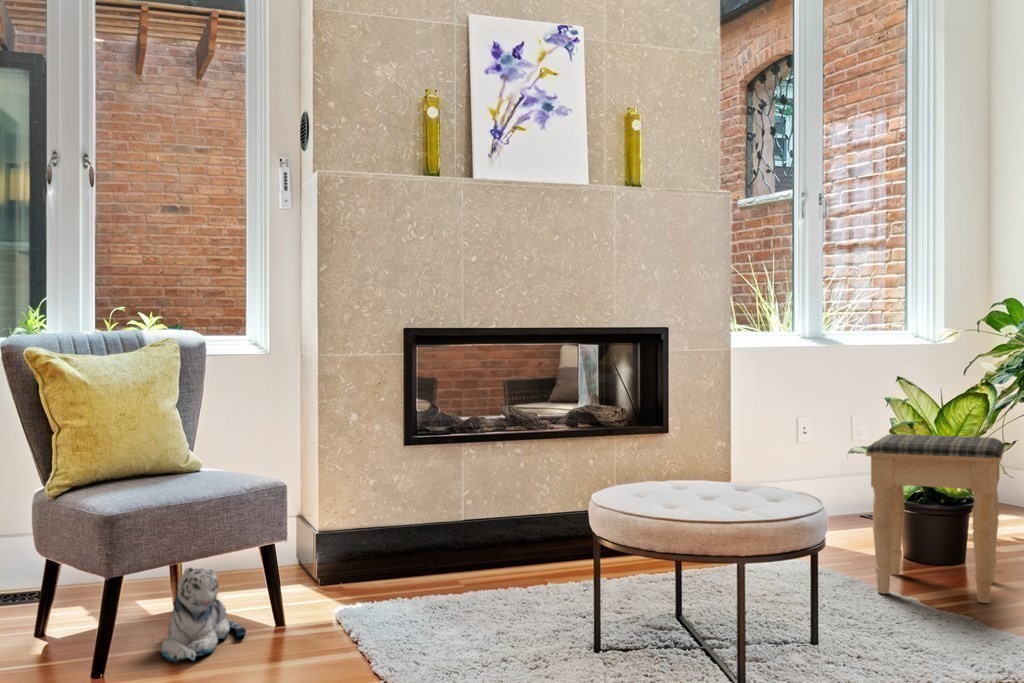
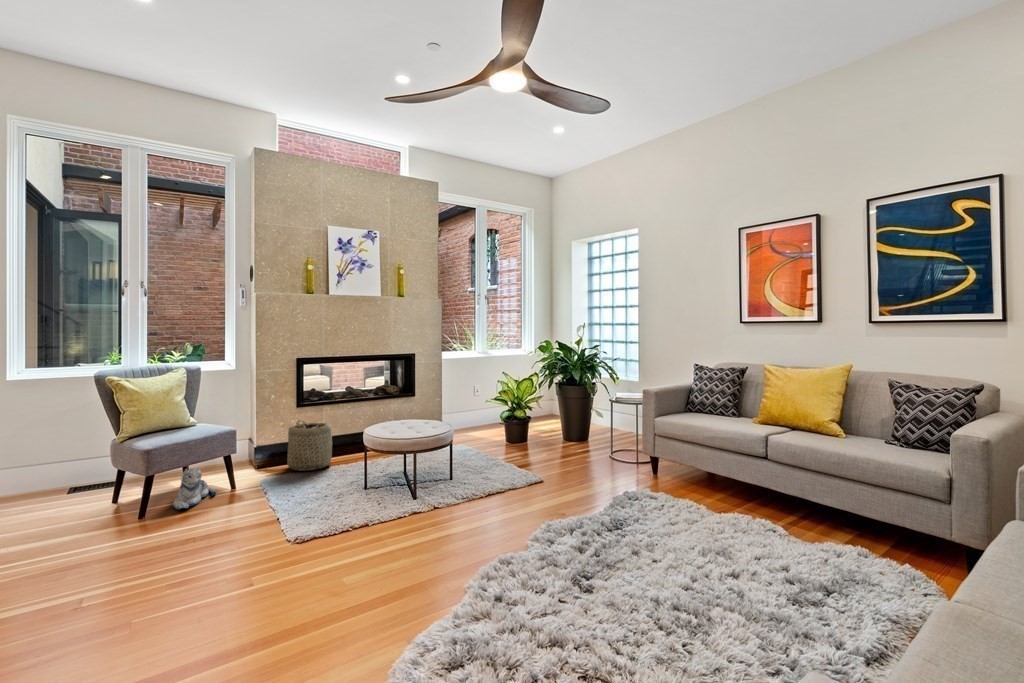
footstool: present [866,434,1004,603] -> none [483,397,536,461]
basket: none [387,472,488,596] -> present [287,419,332,471]

